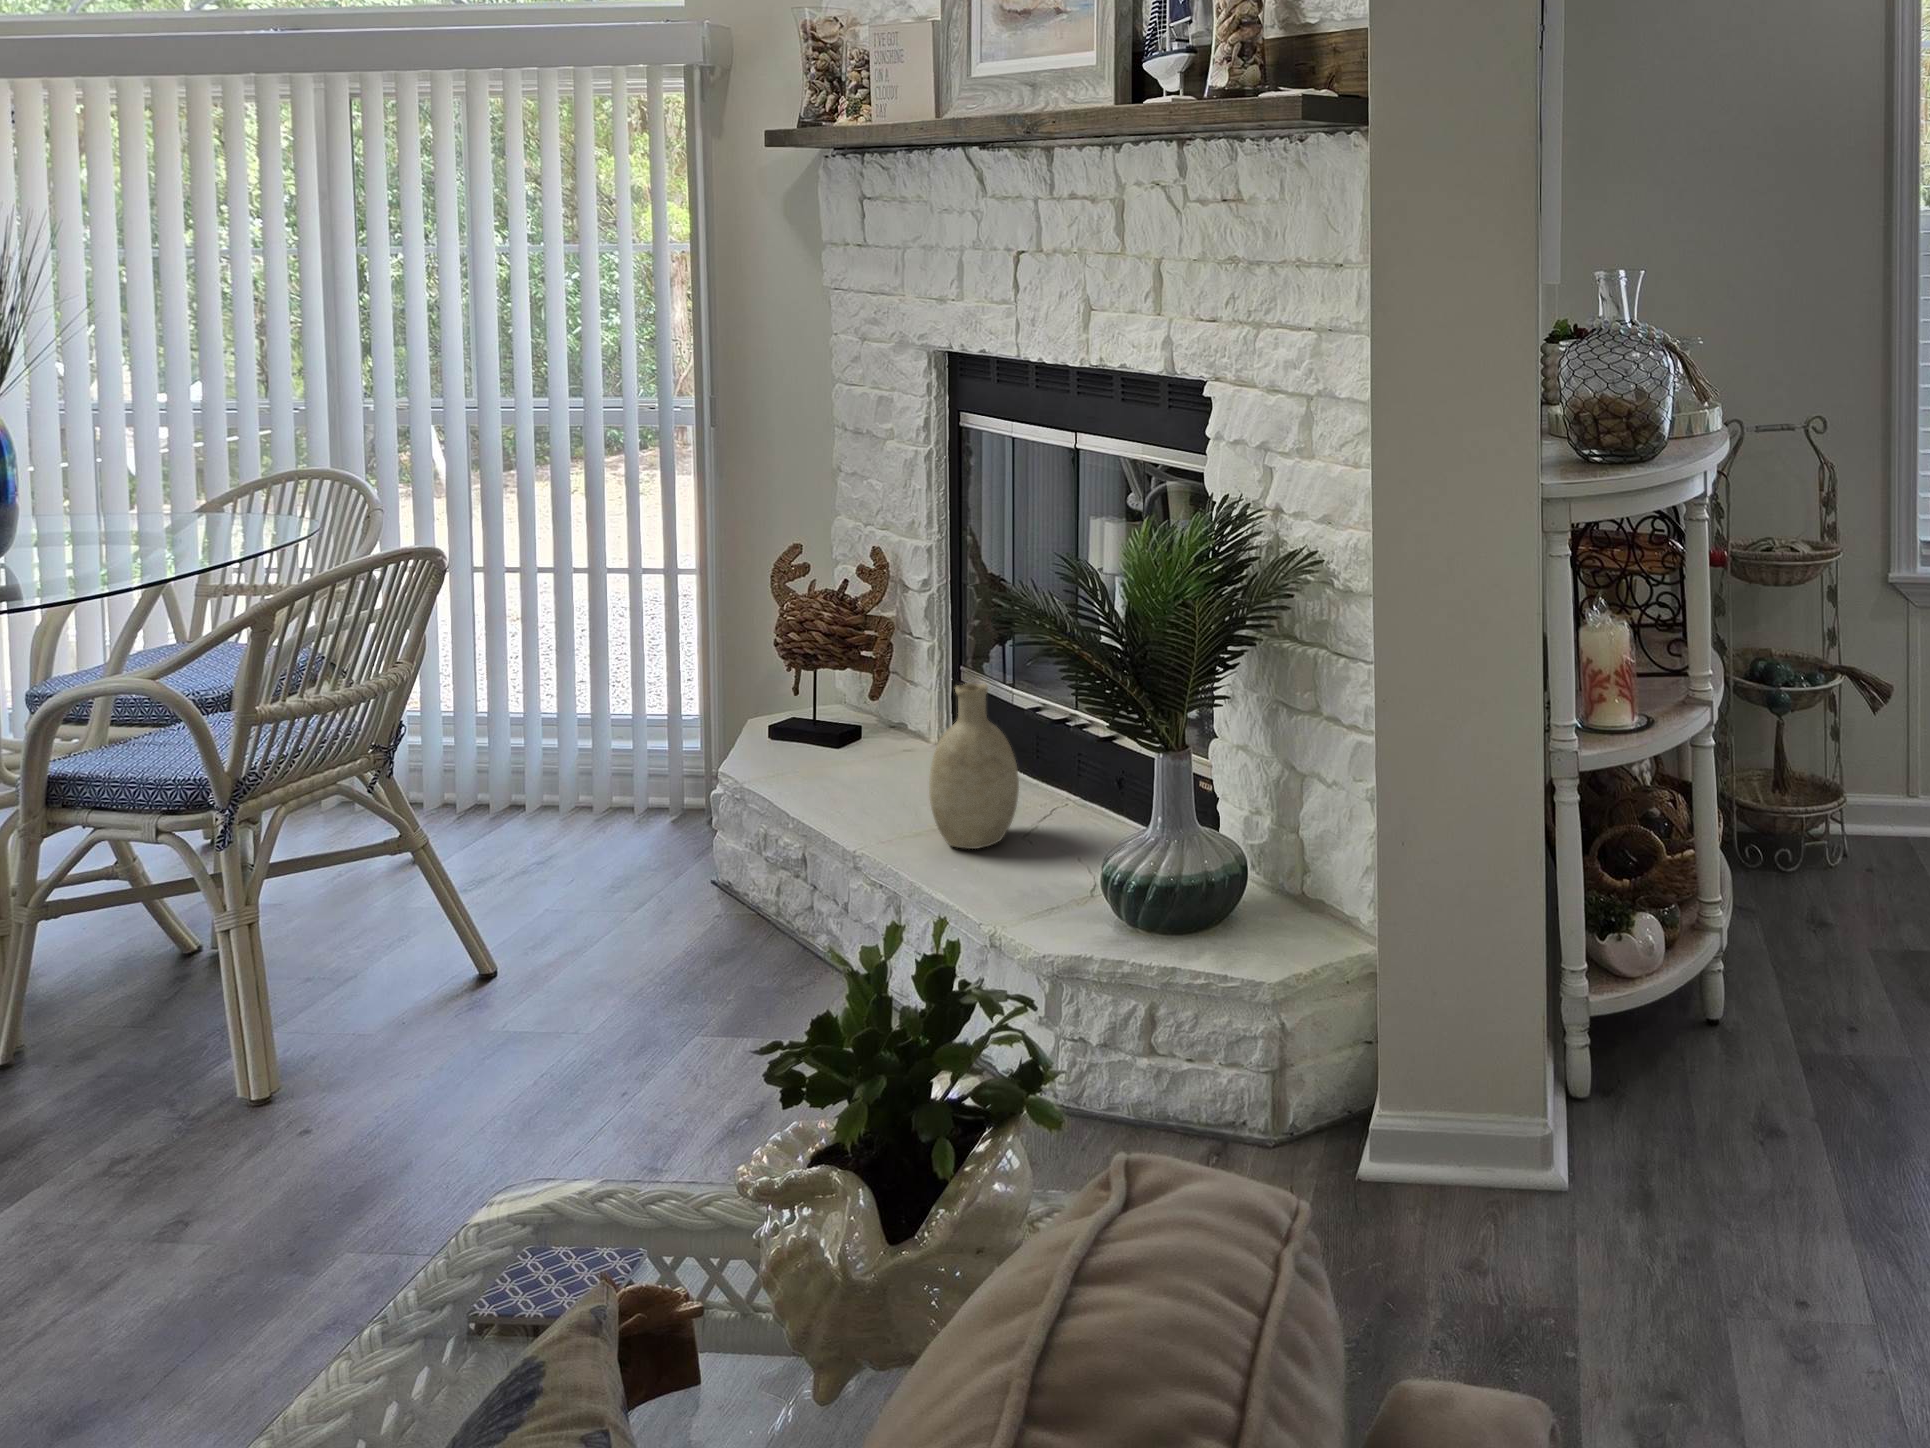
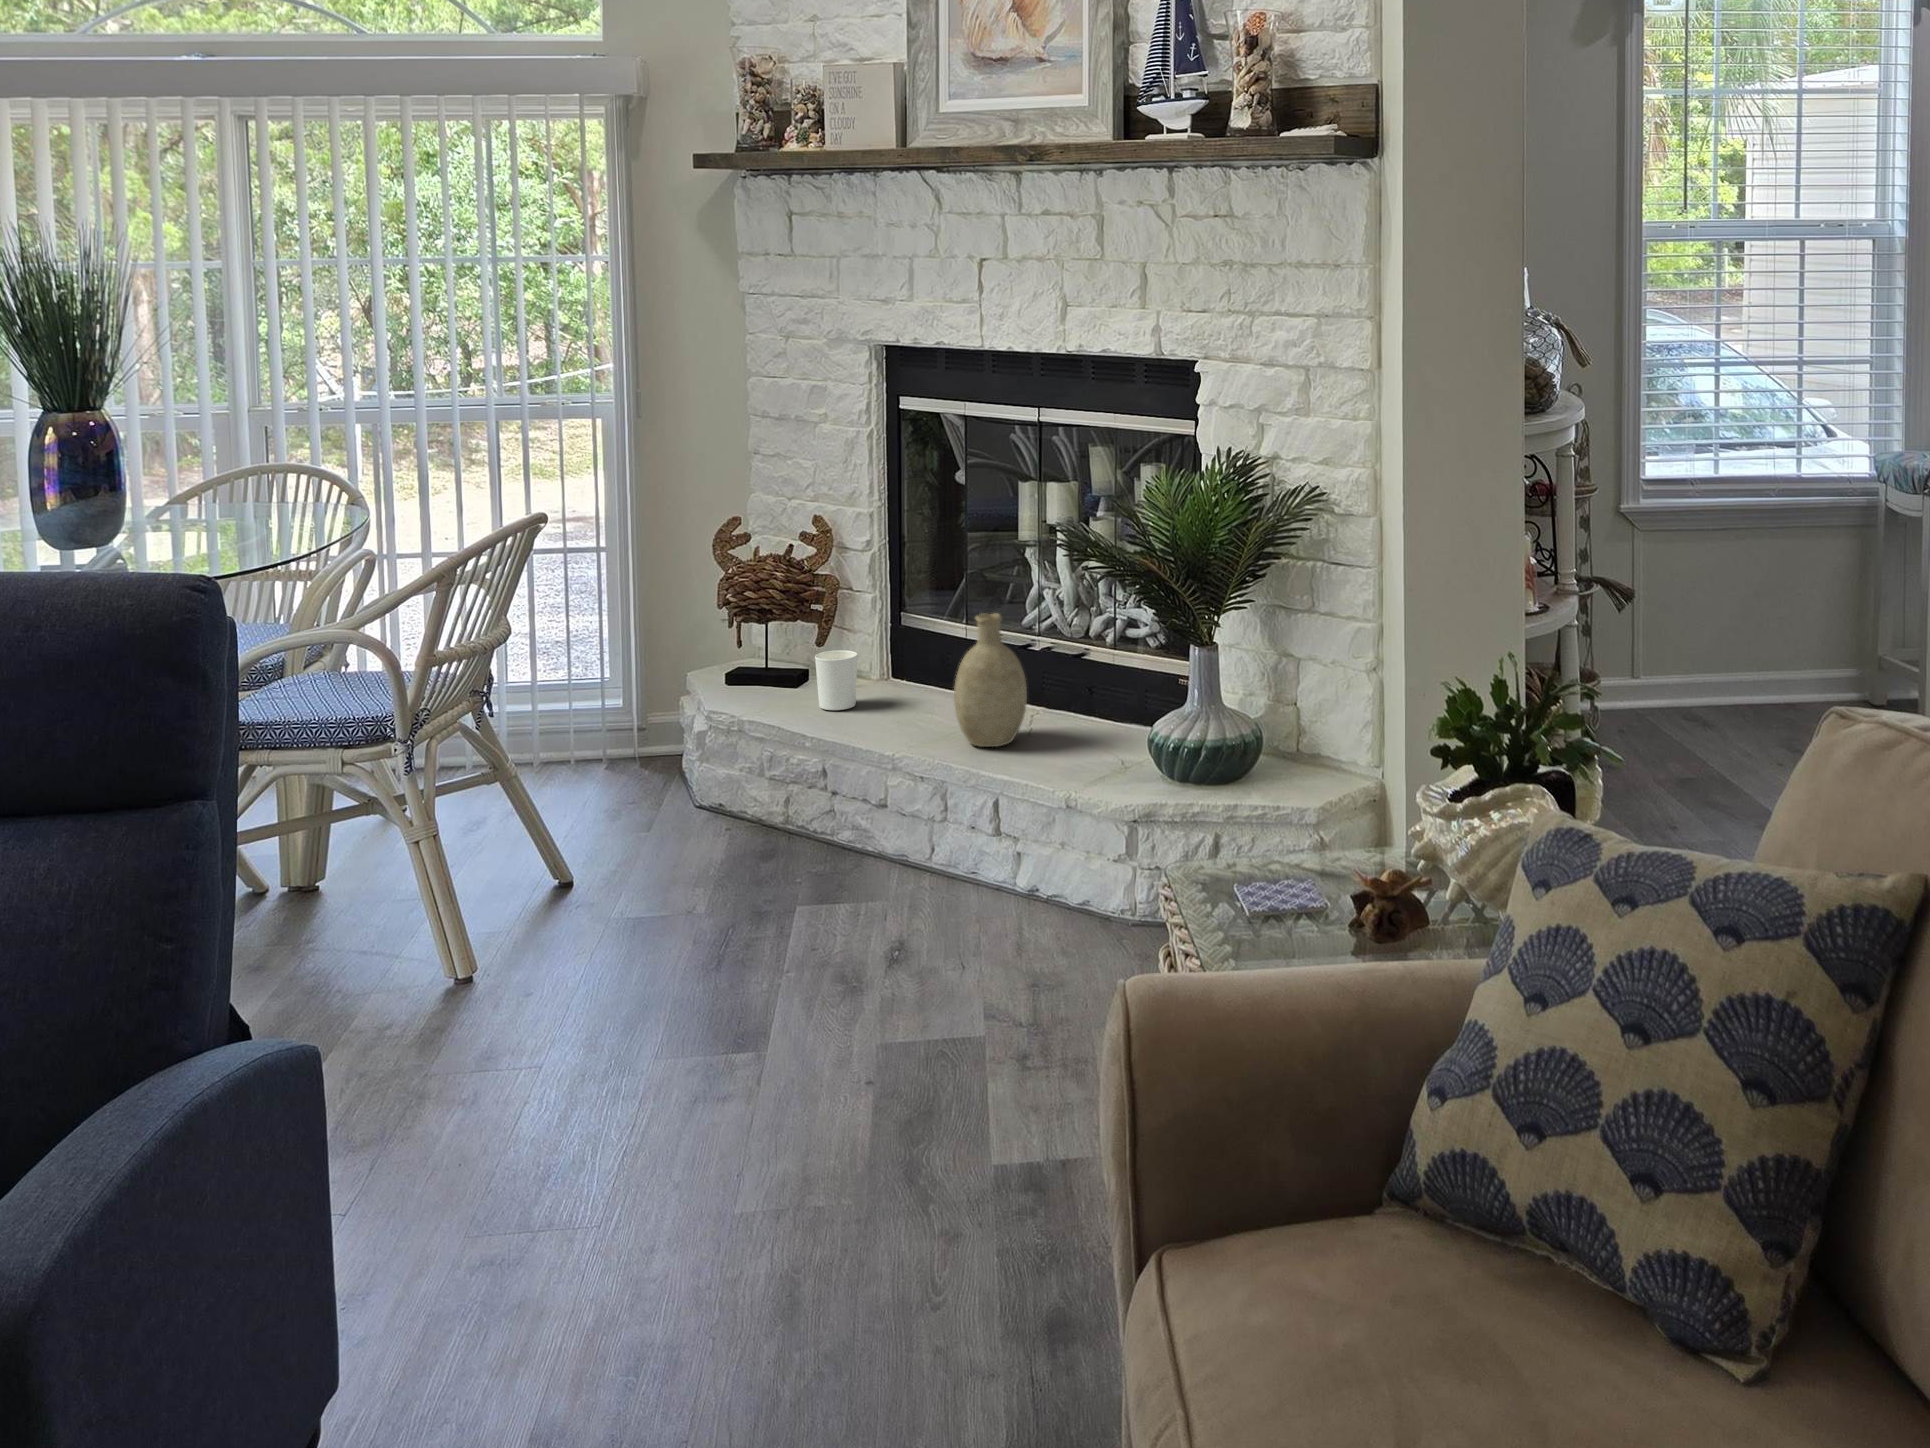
candle holder: none [827,710,878,782] -> present [815,650,858,710]

